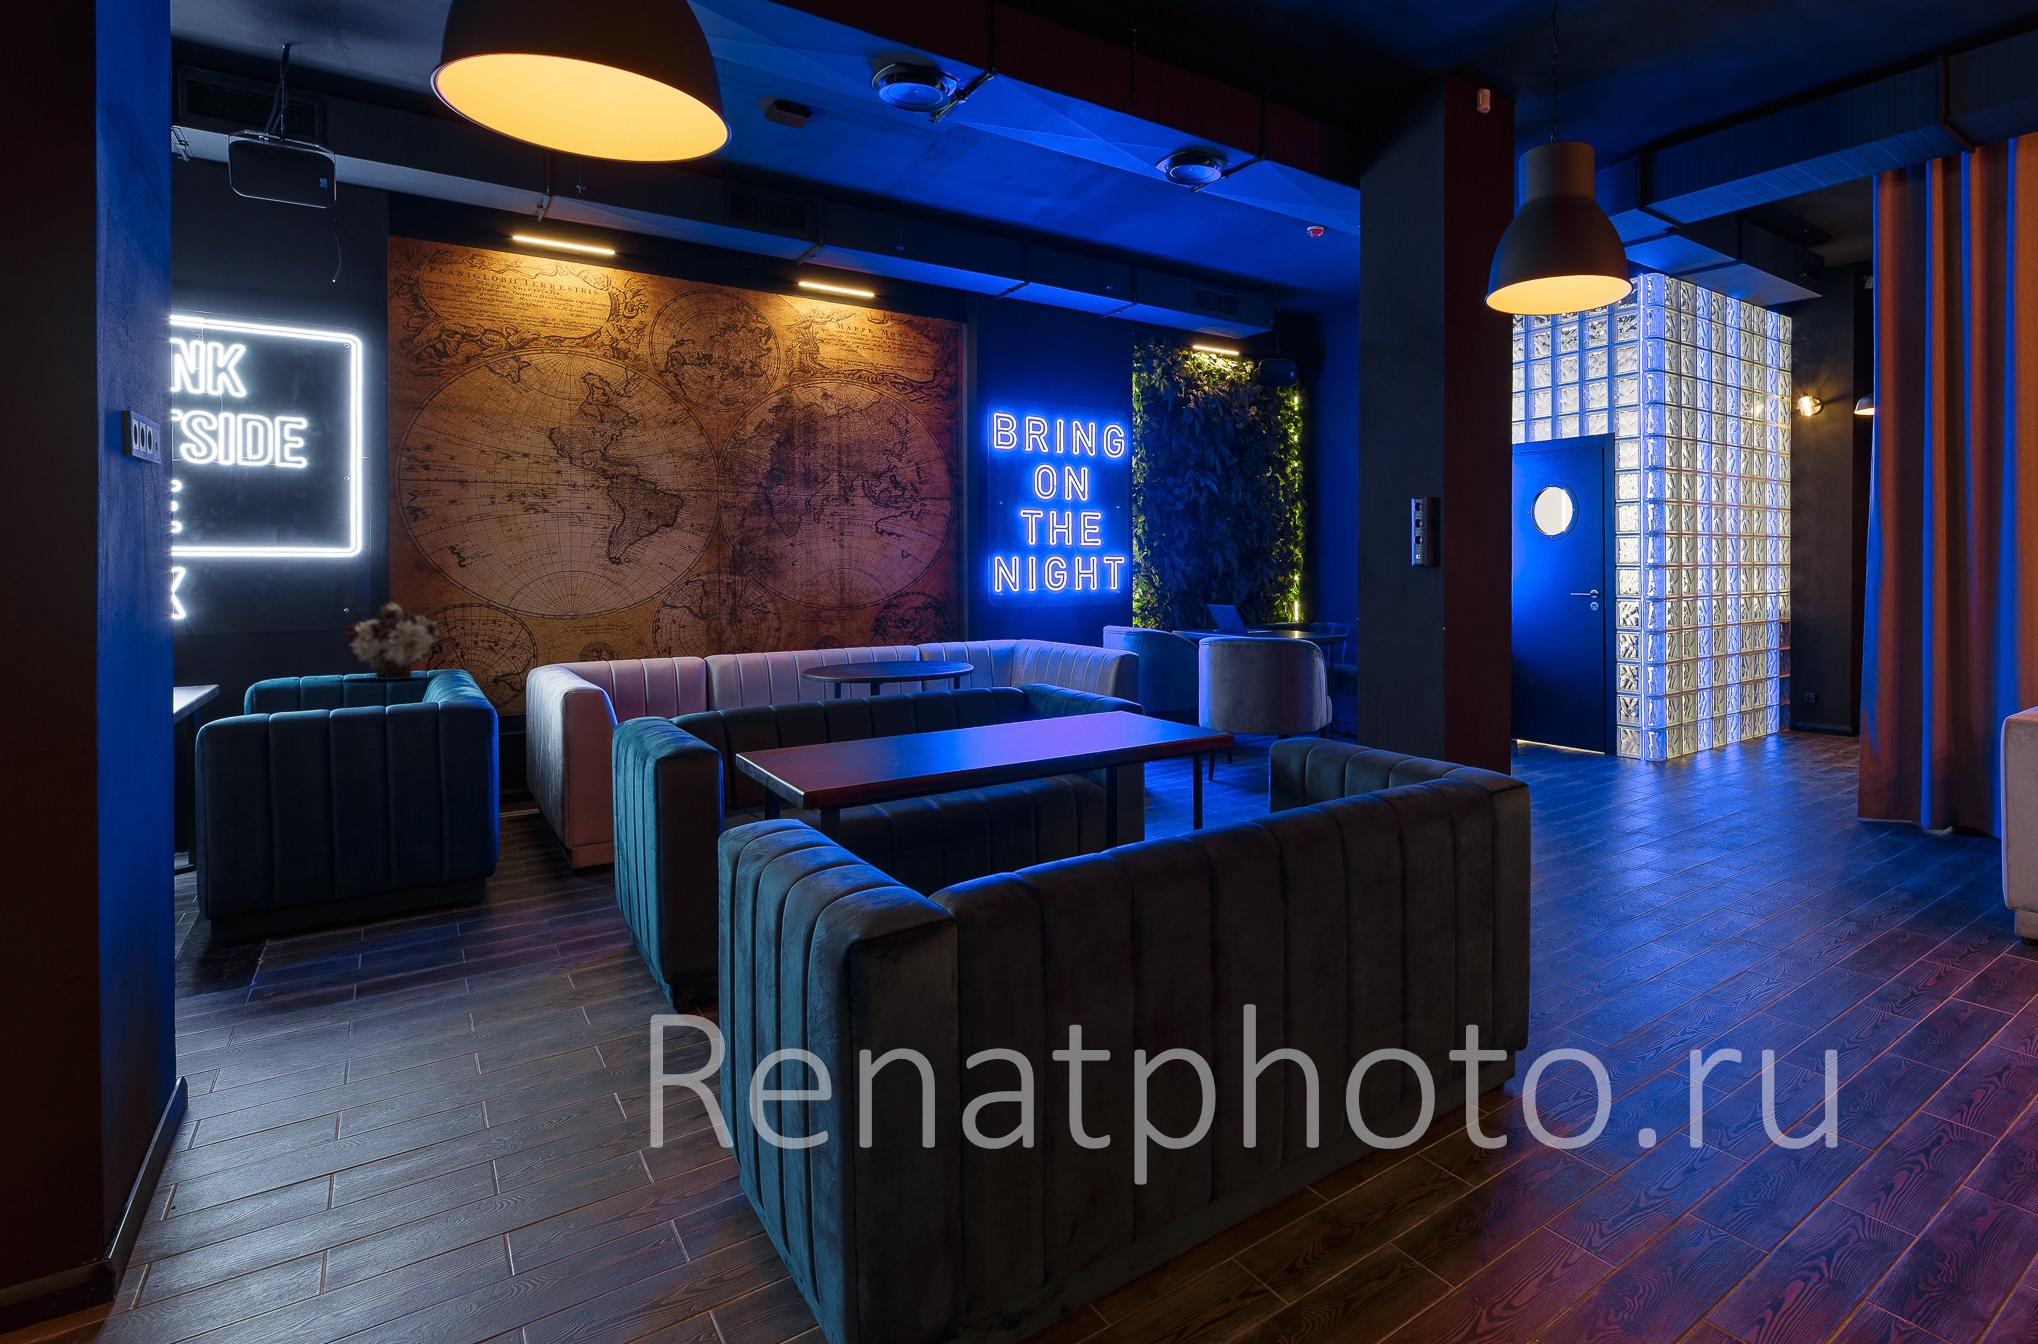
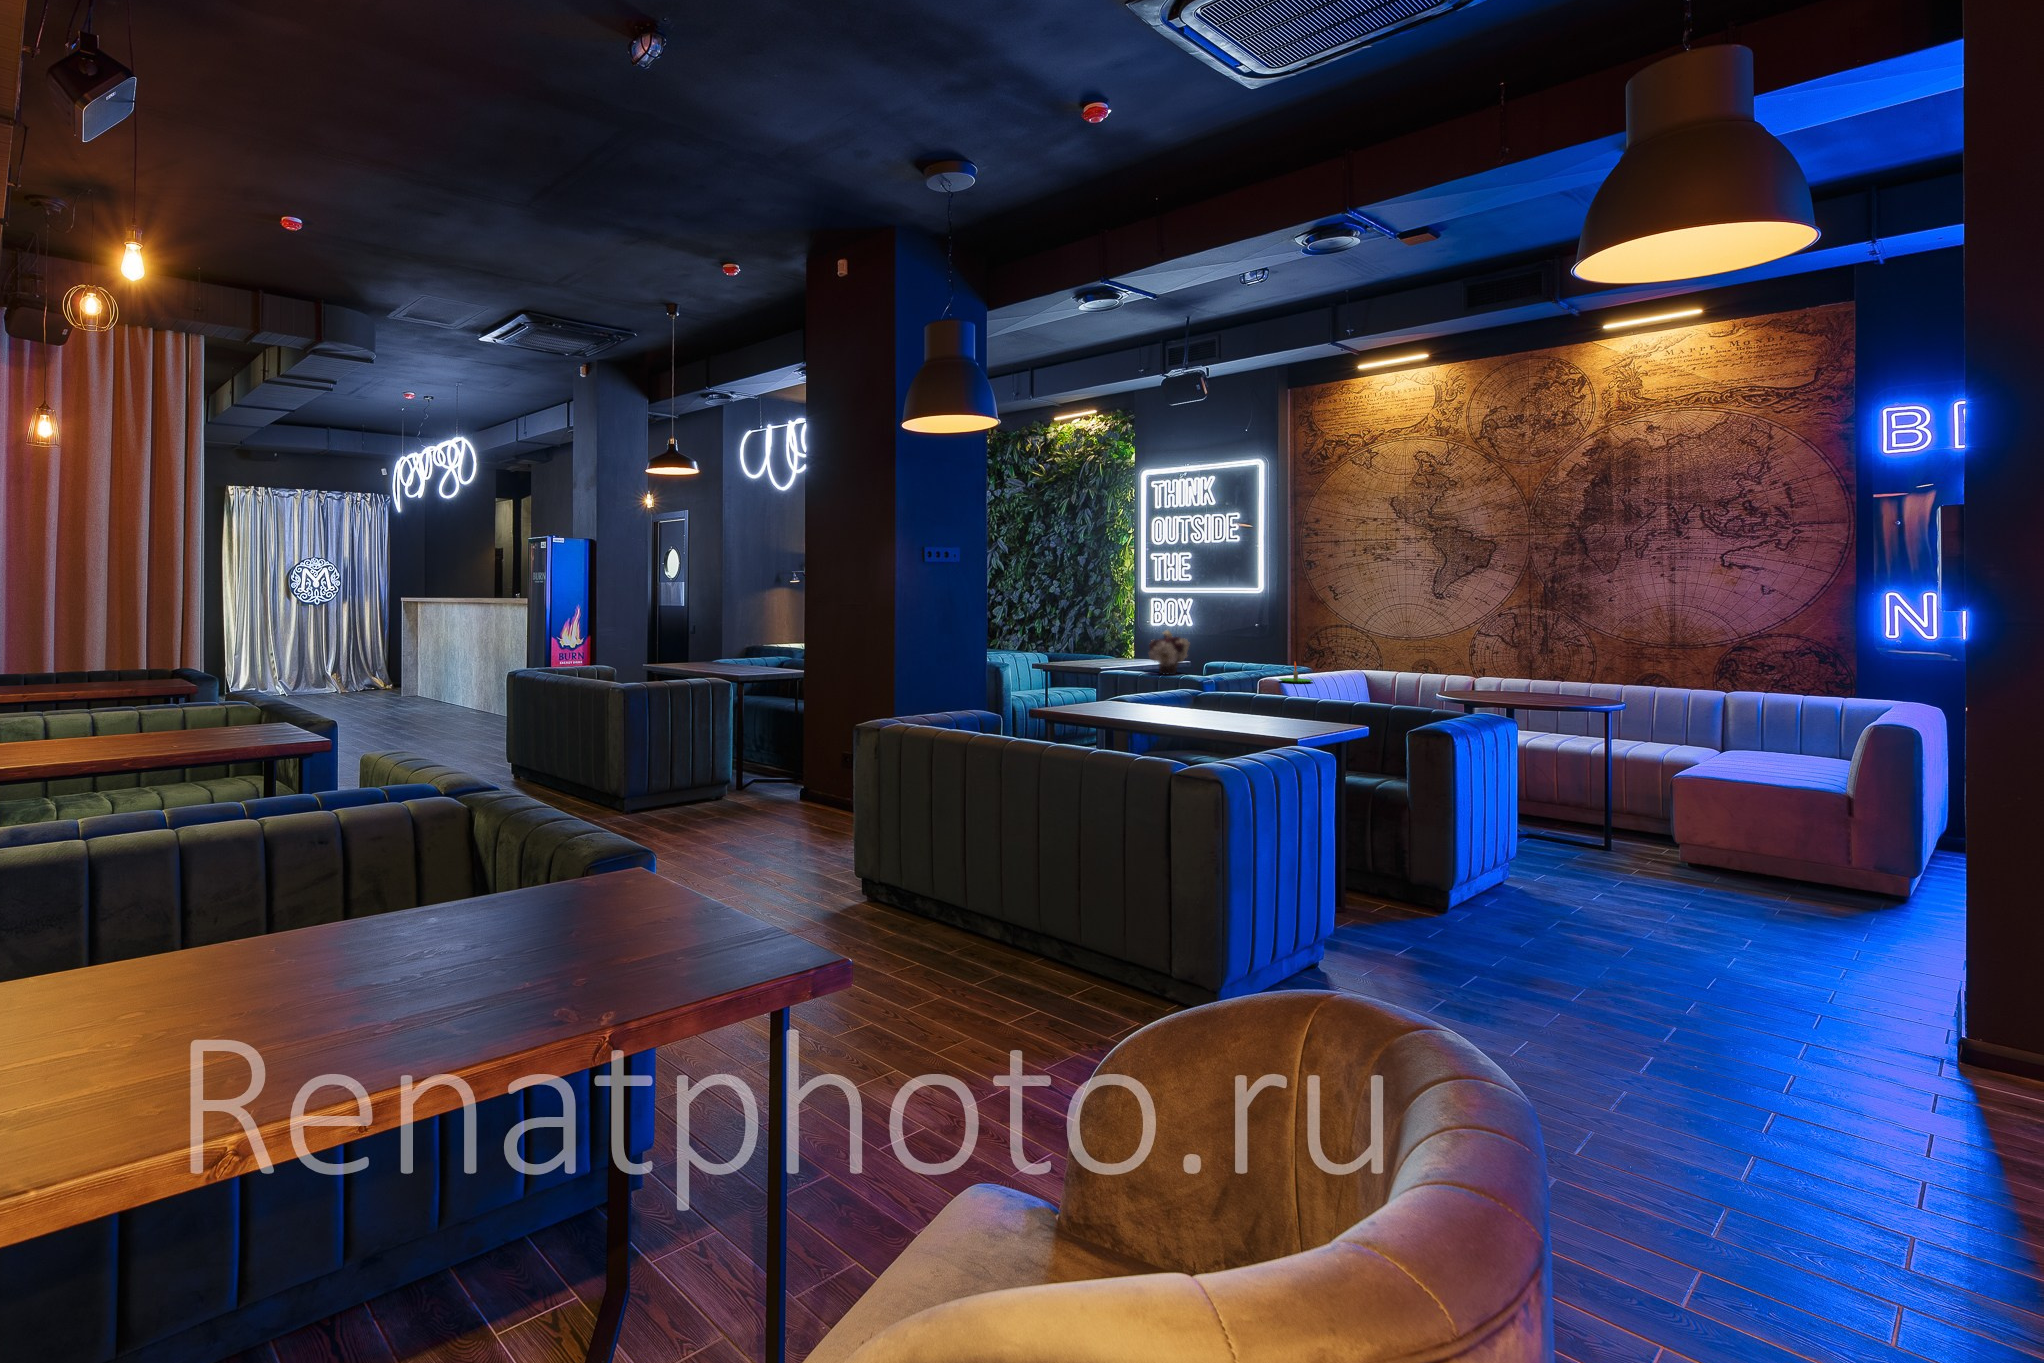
candle: none [598,640,648,670] -> present [1279,662,1313,683]

